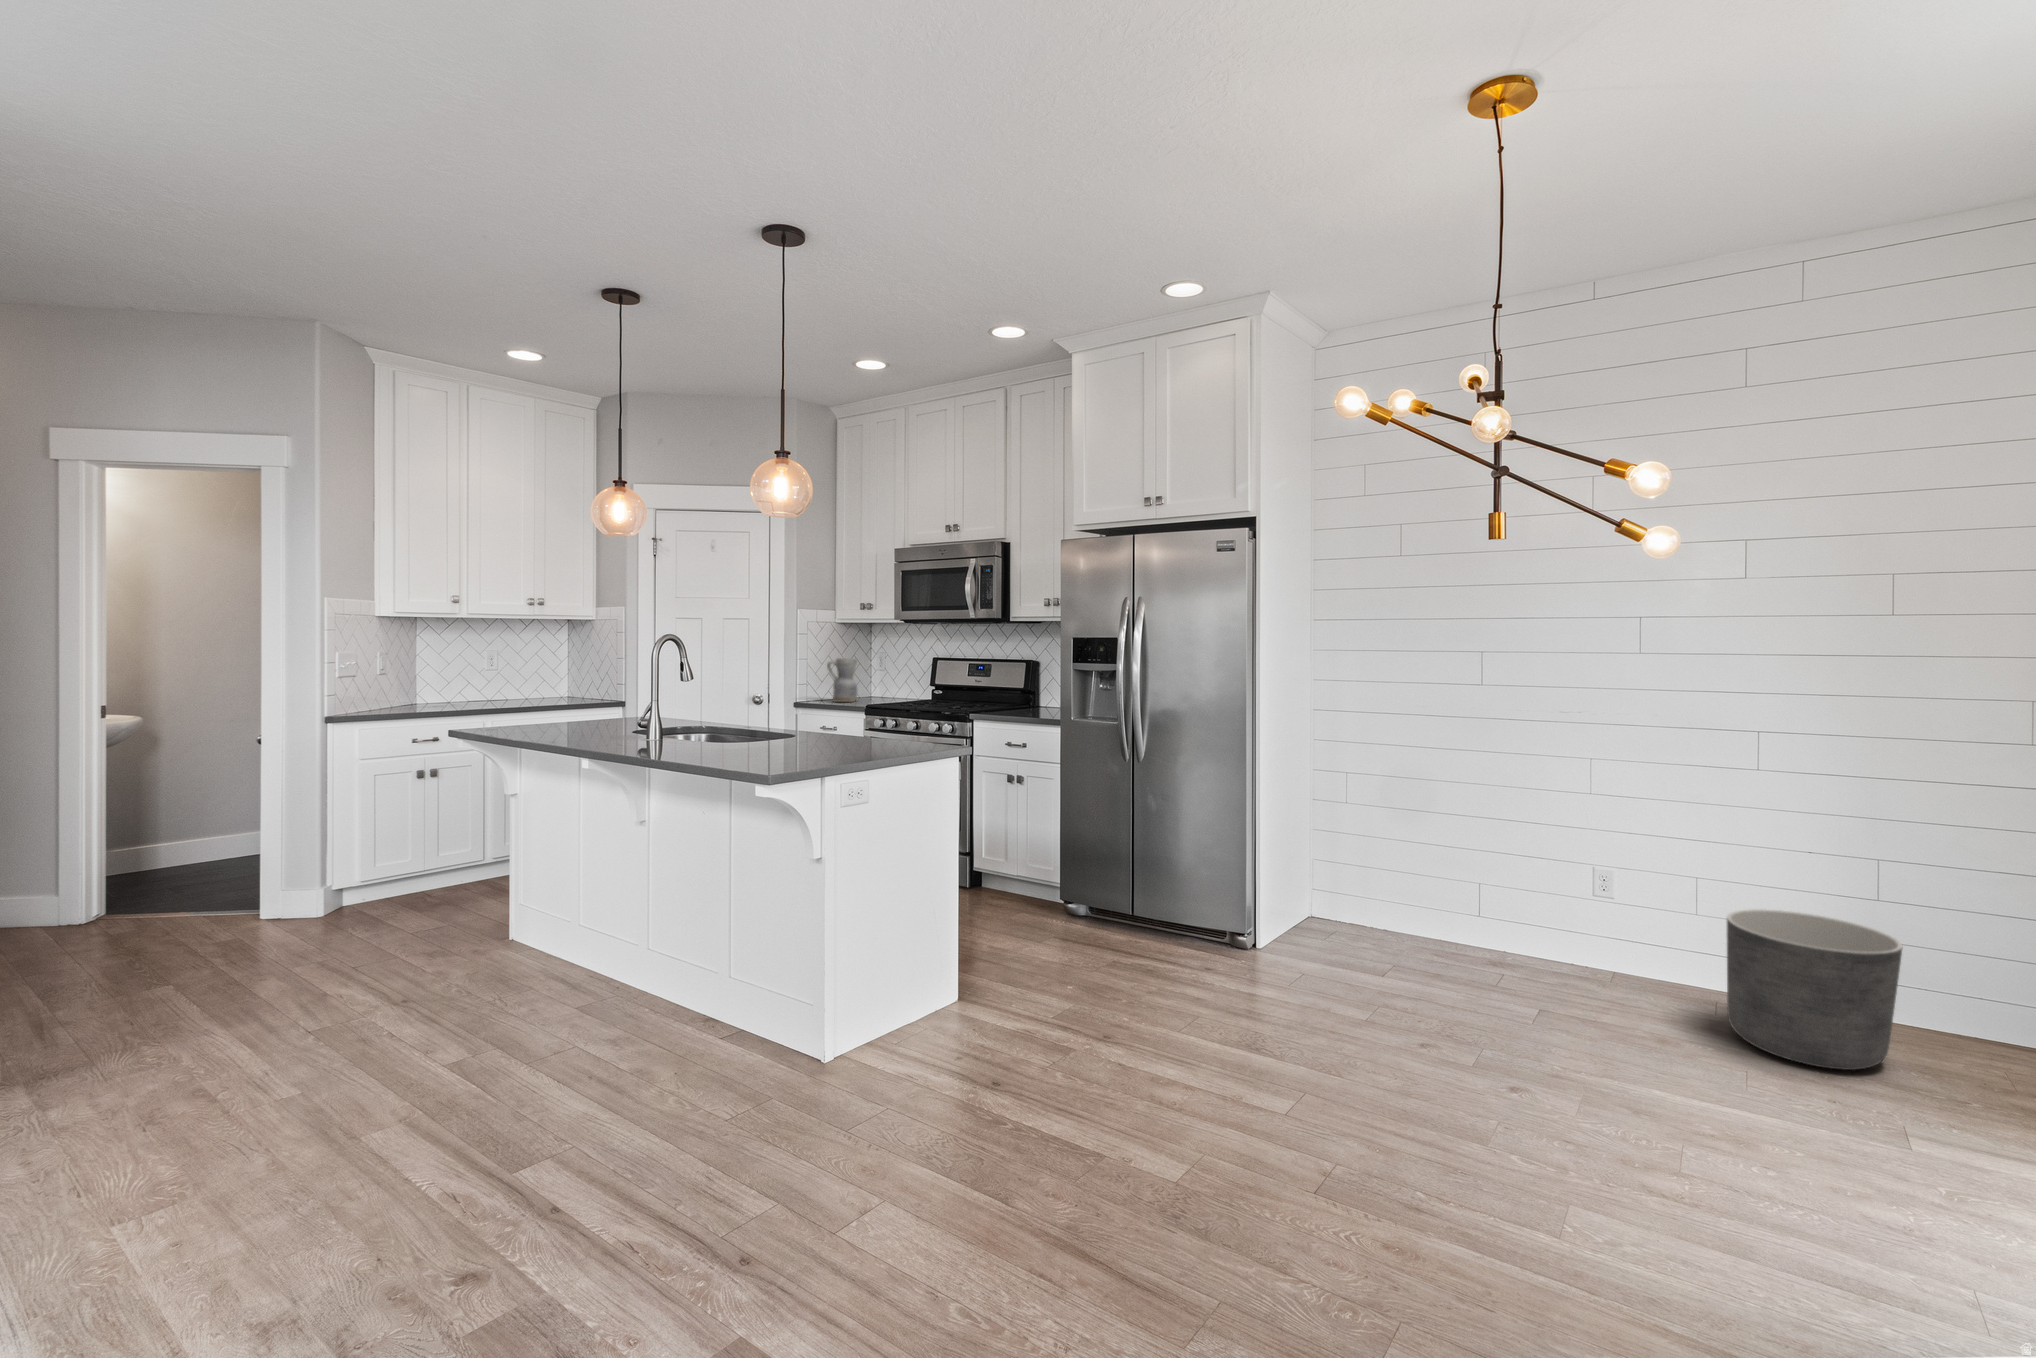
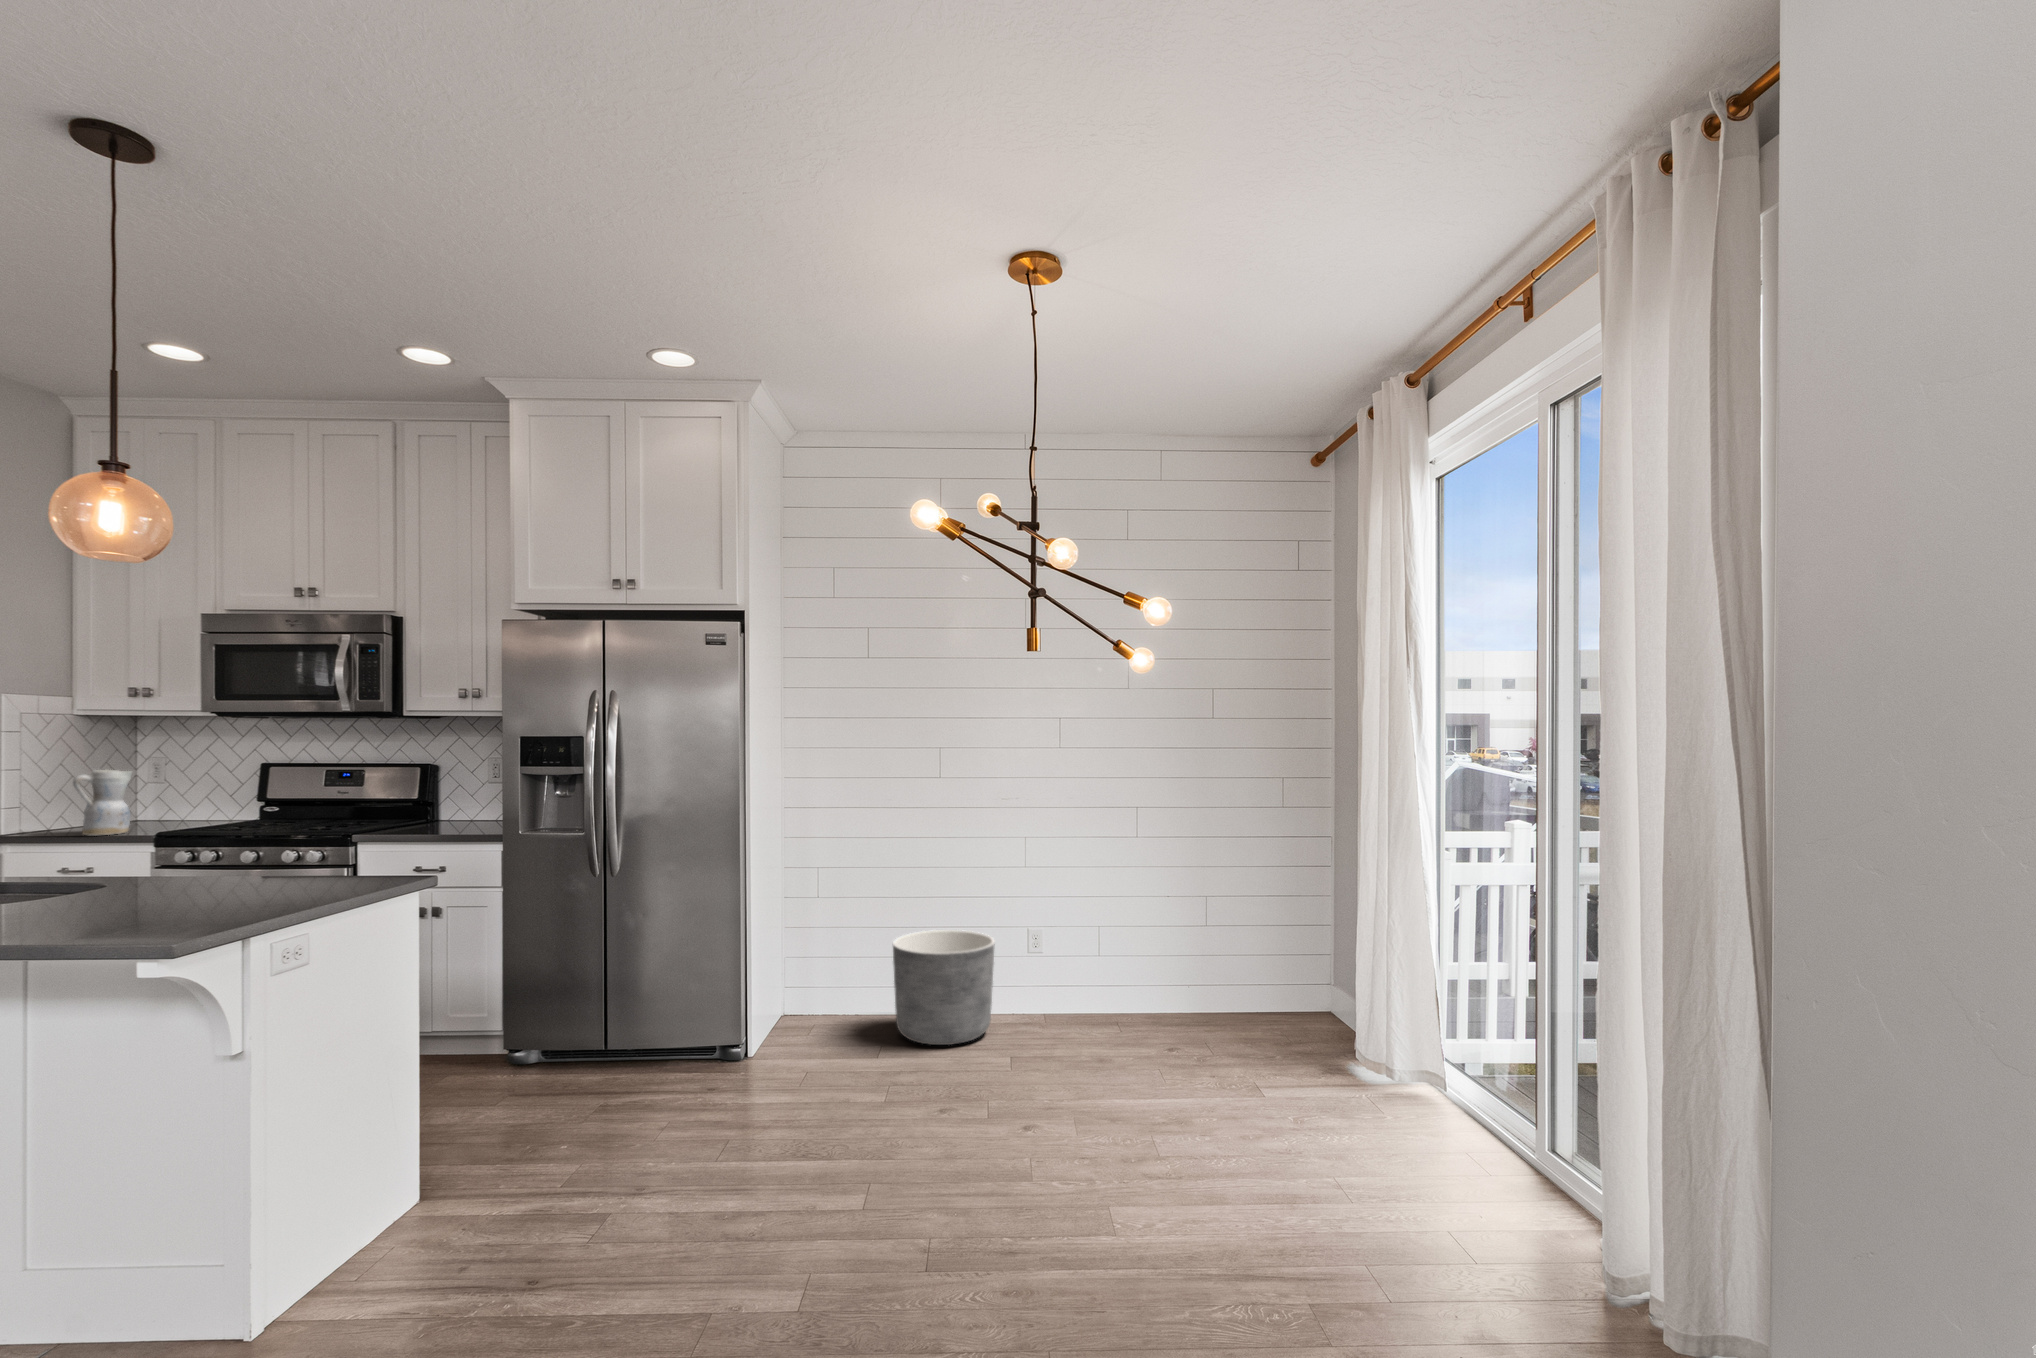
planter: present [1727,909,1902,1070] -> present [893,930,994,1045]

